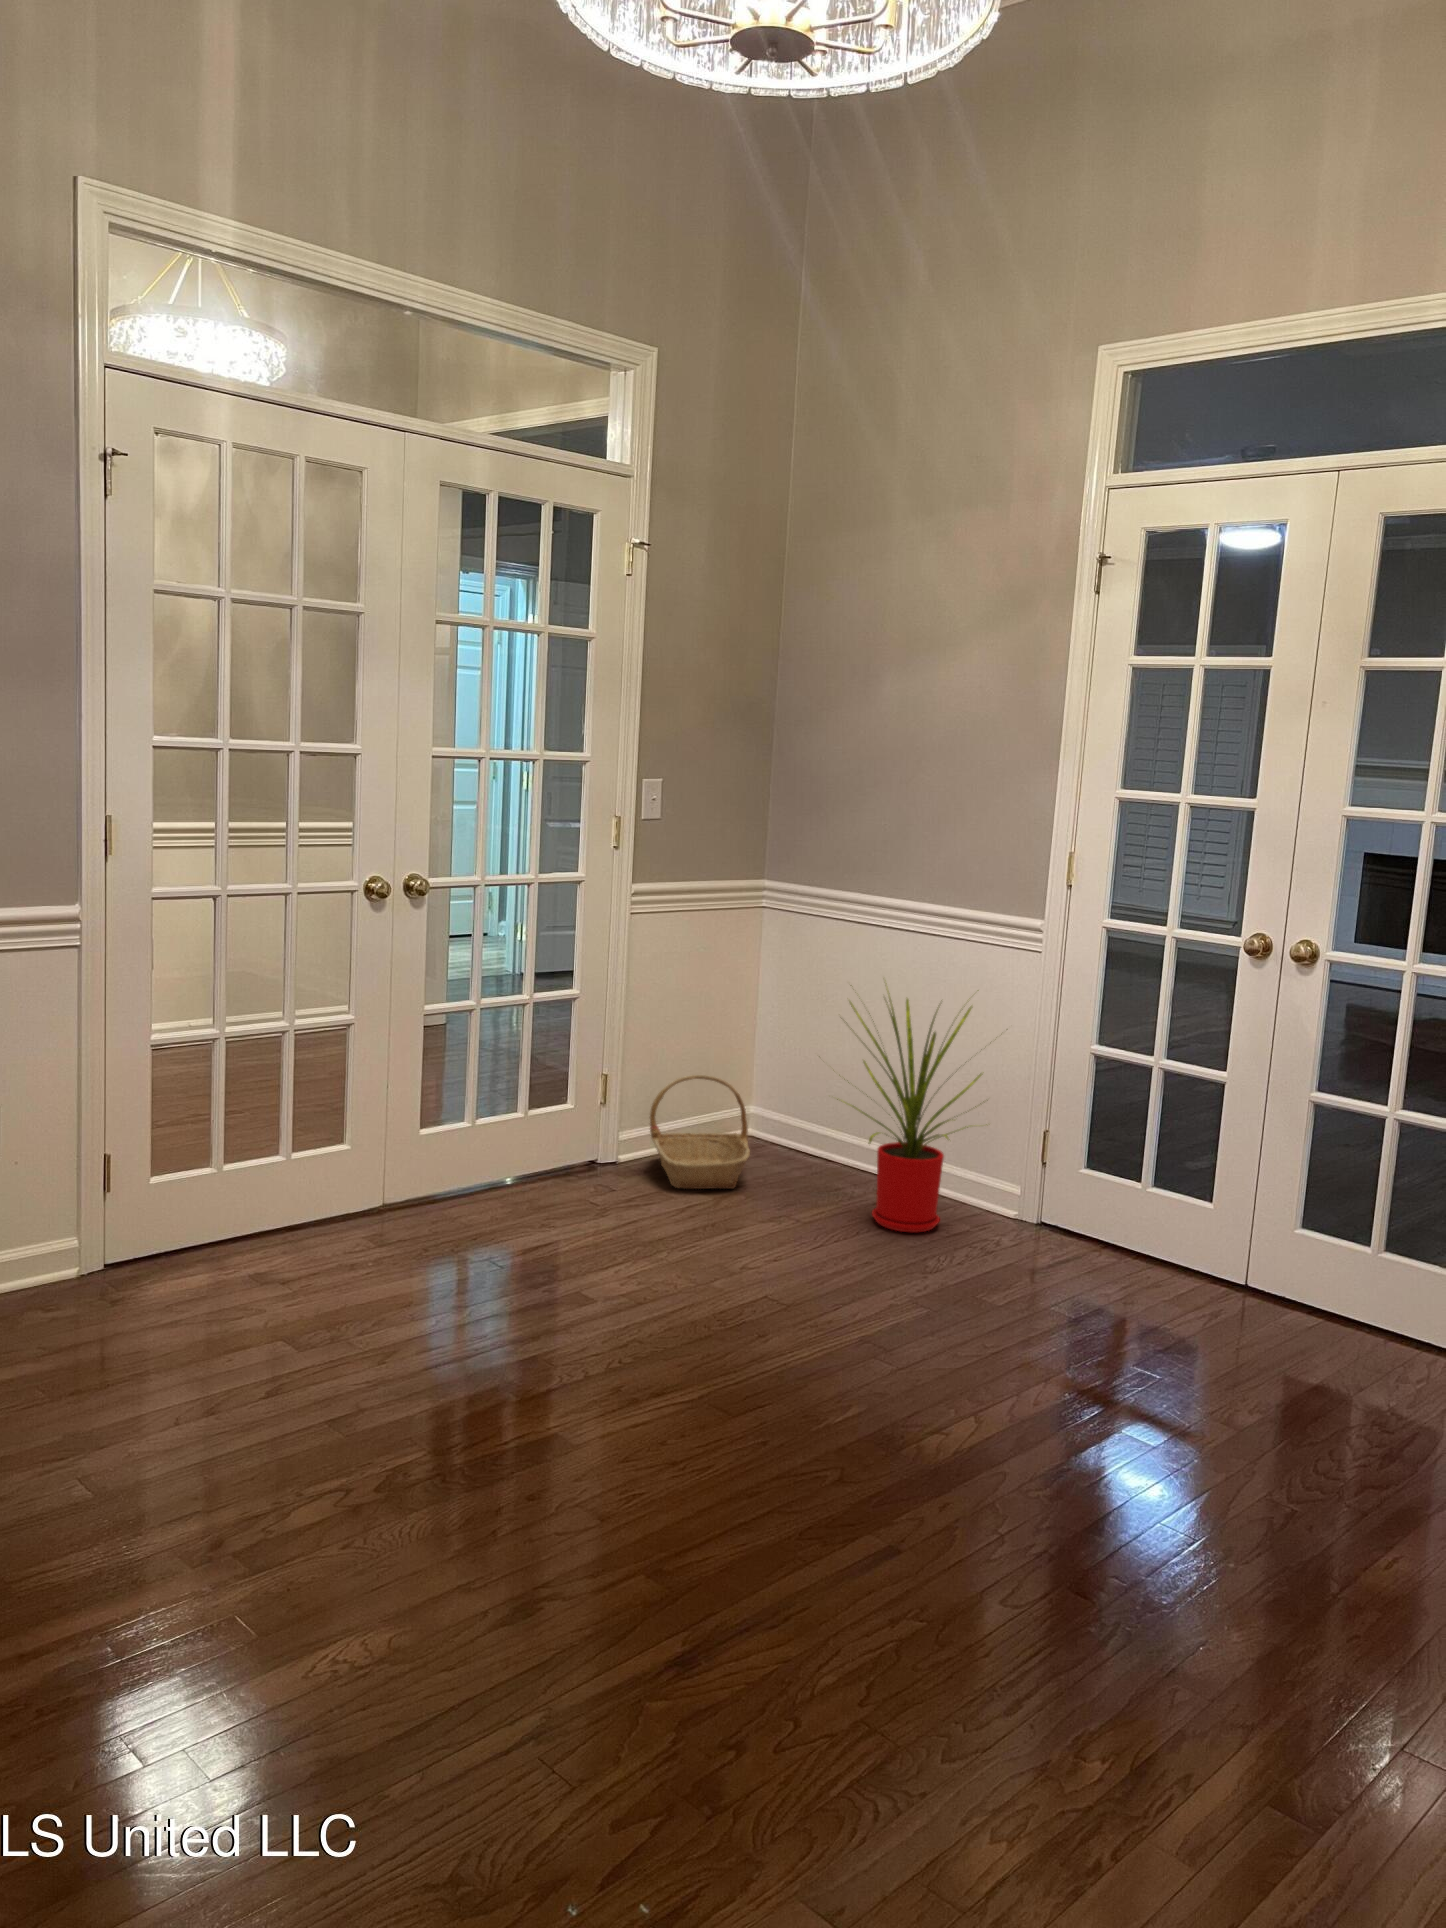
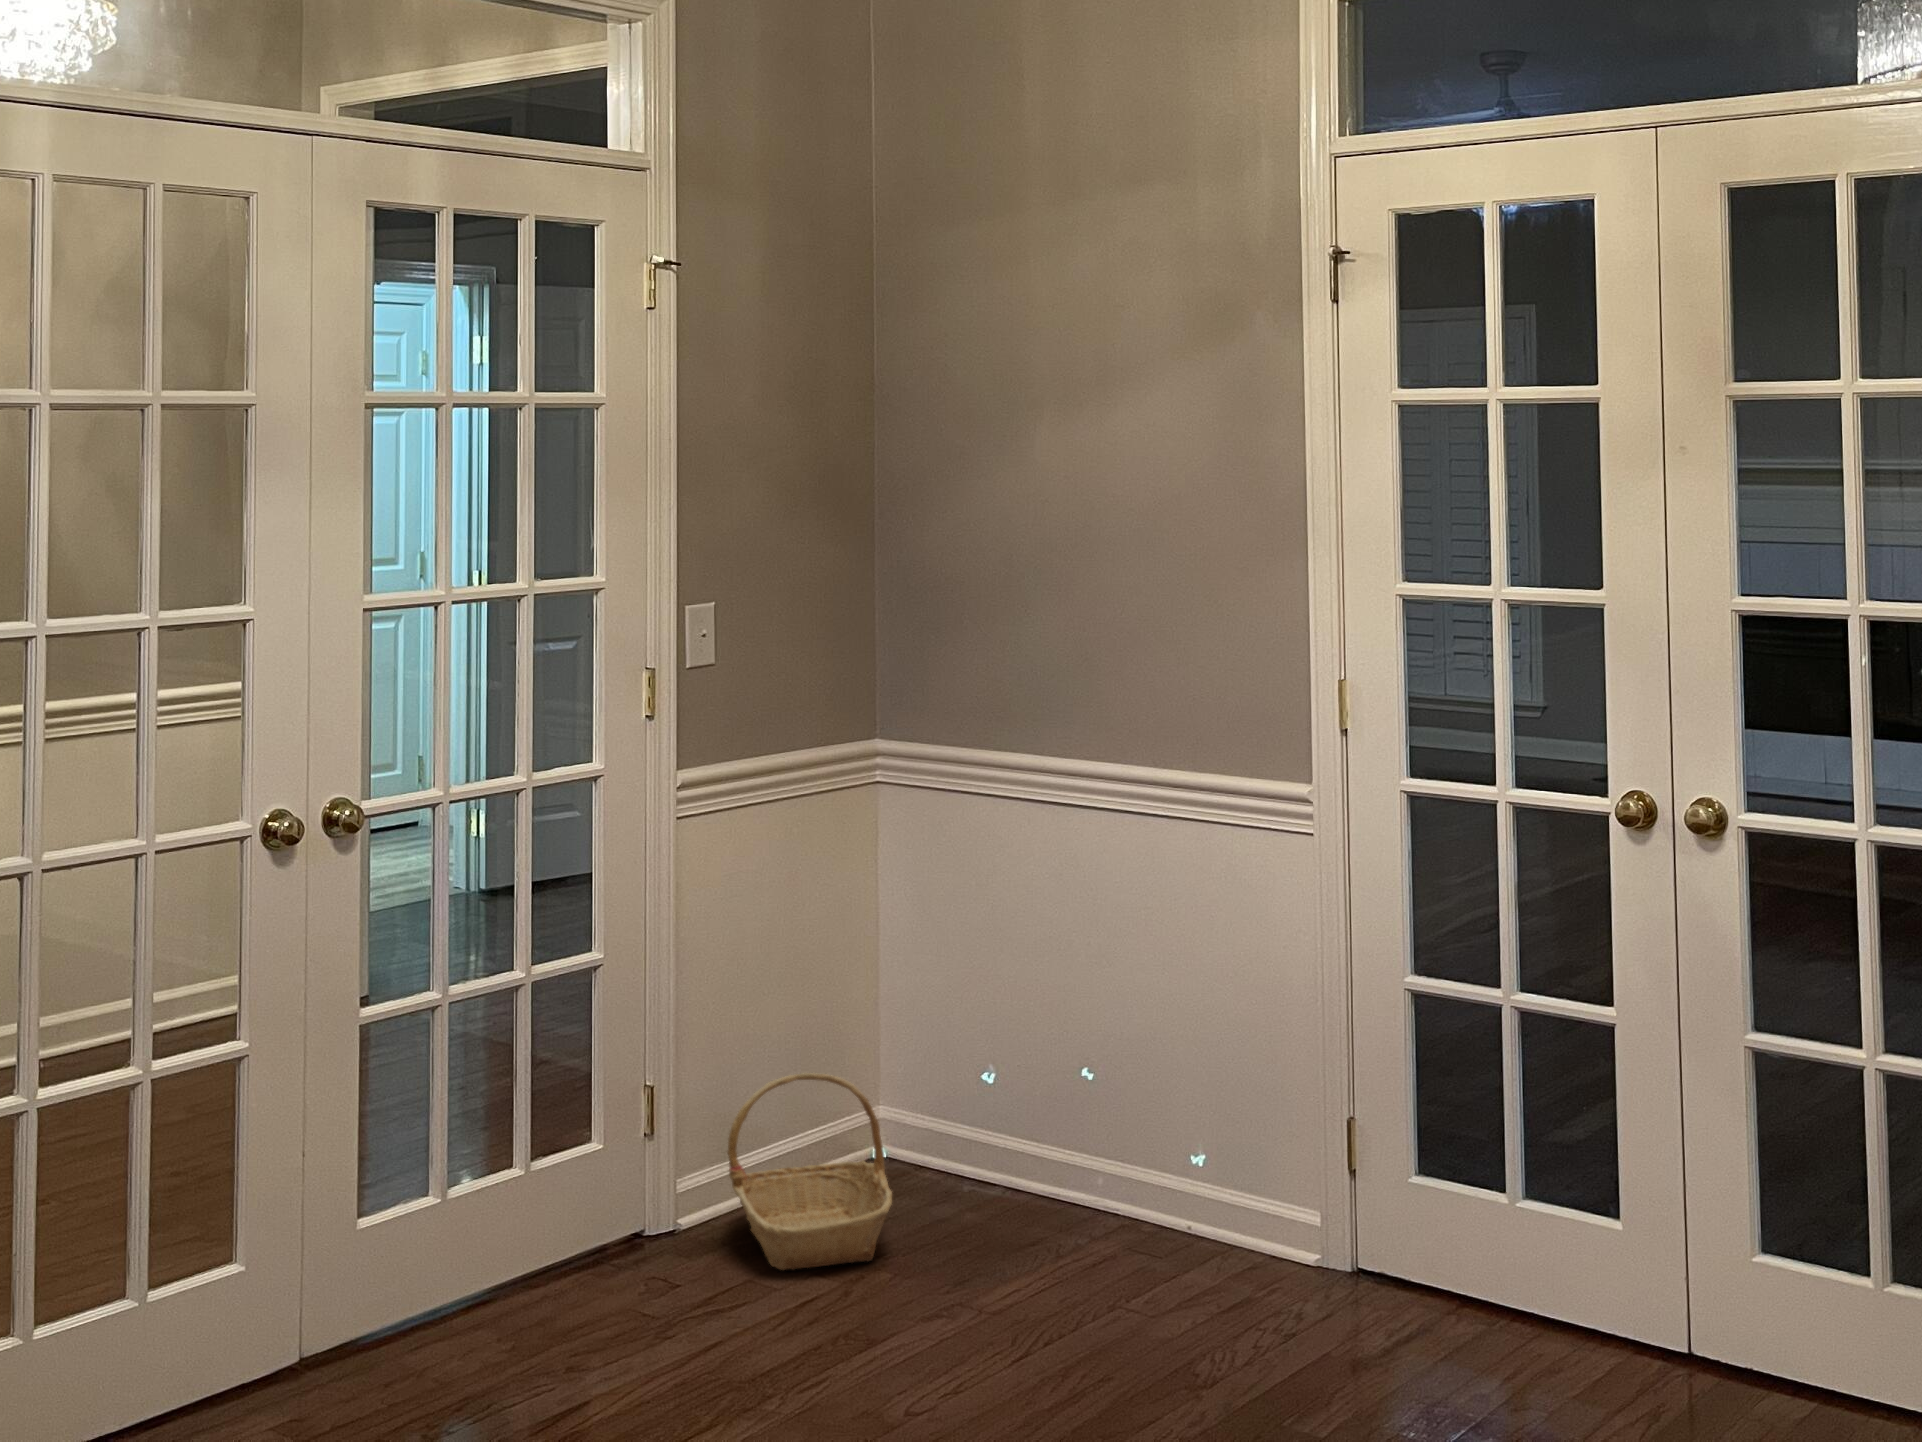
house plant: present [837,985,982,1233] -> none [989,893,1285,1311]

